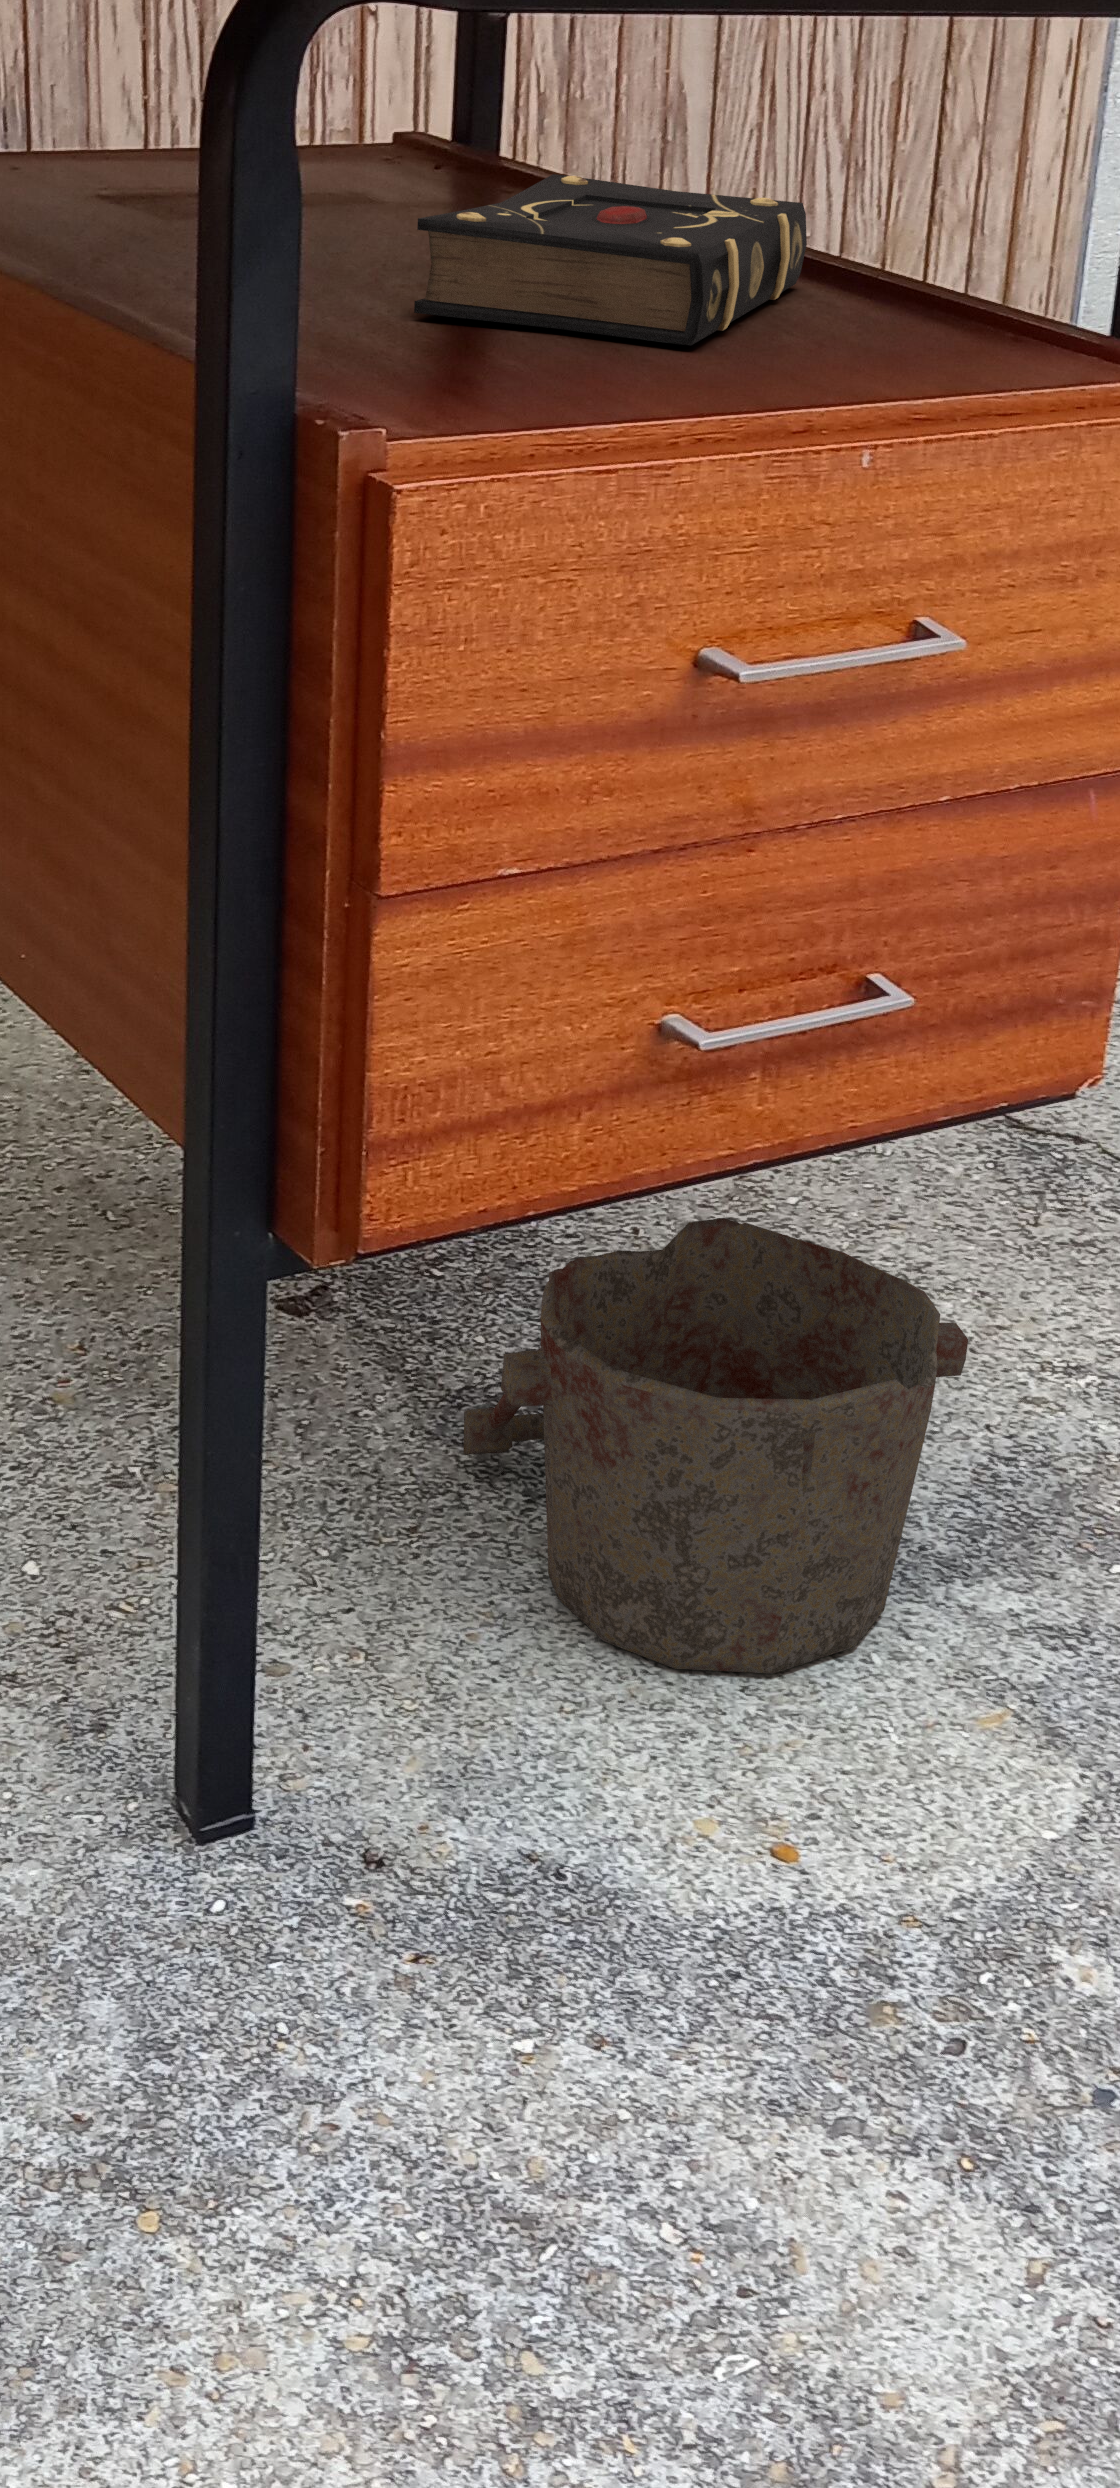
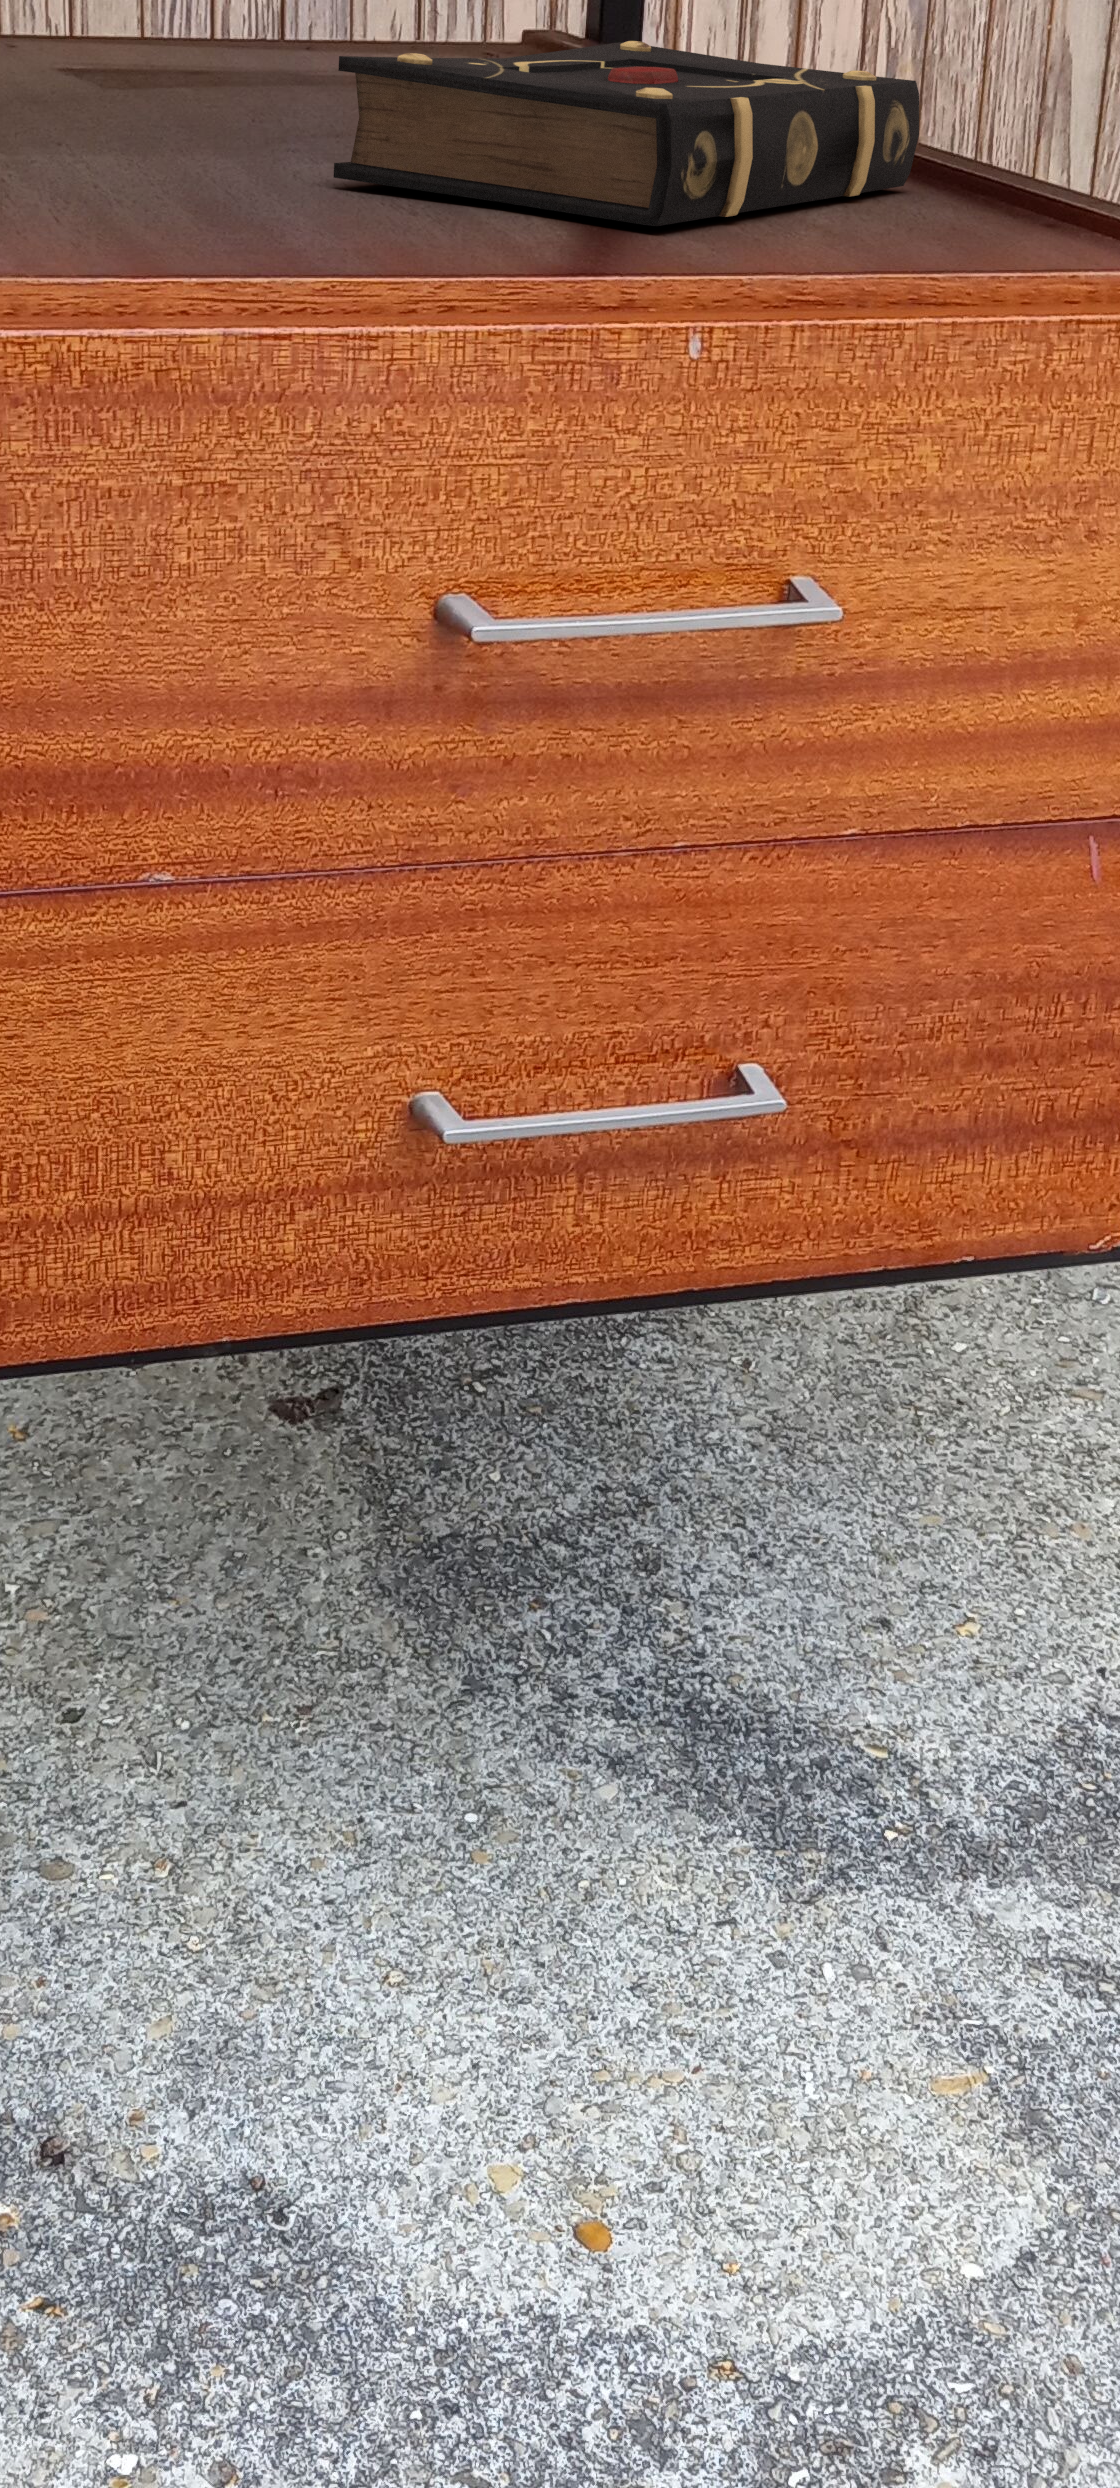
bucket: present [464,1218,968,1674] -> none [381,1368,1003,1972]

